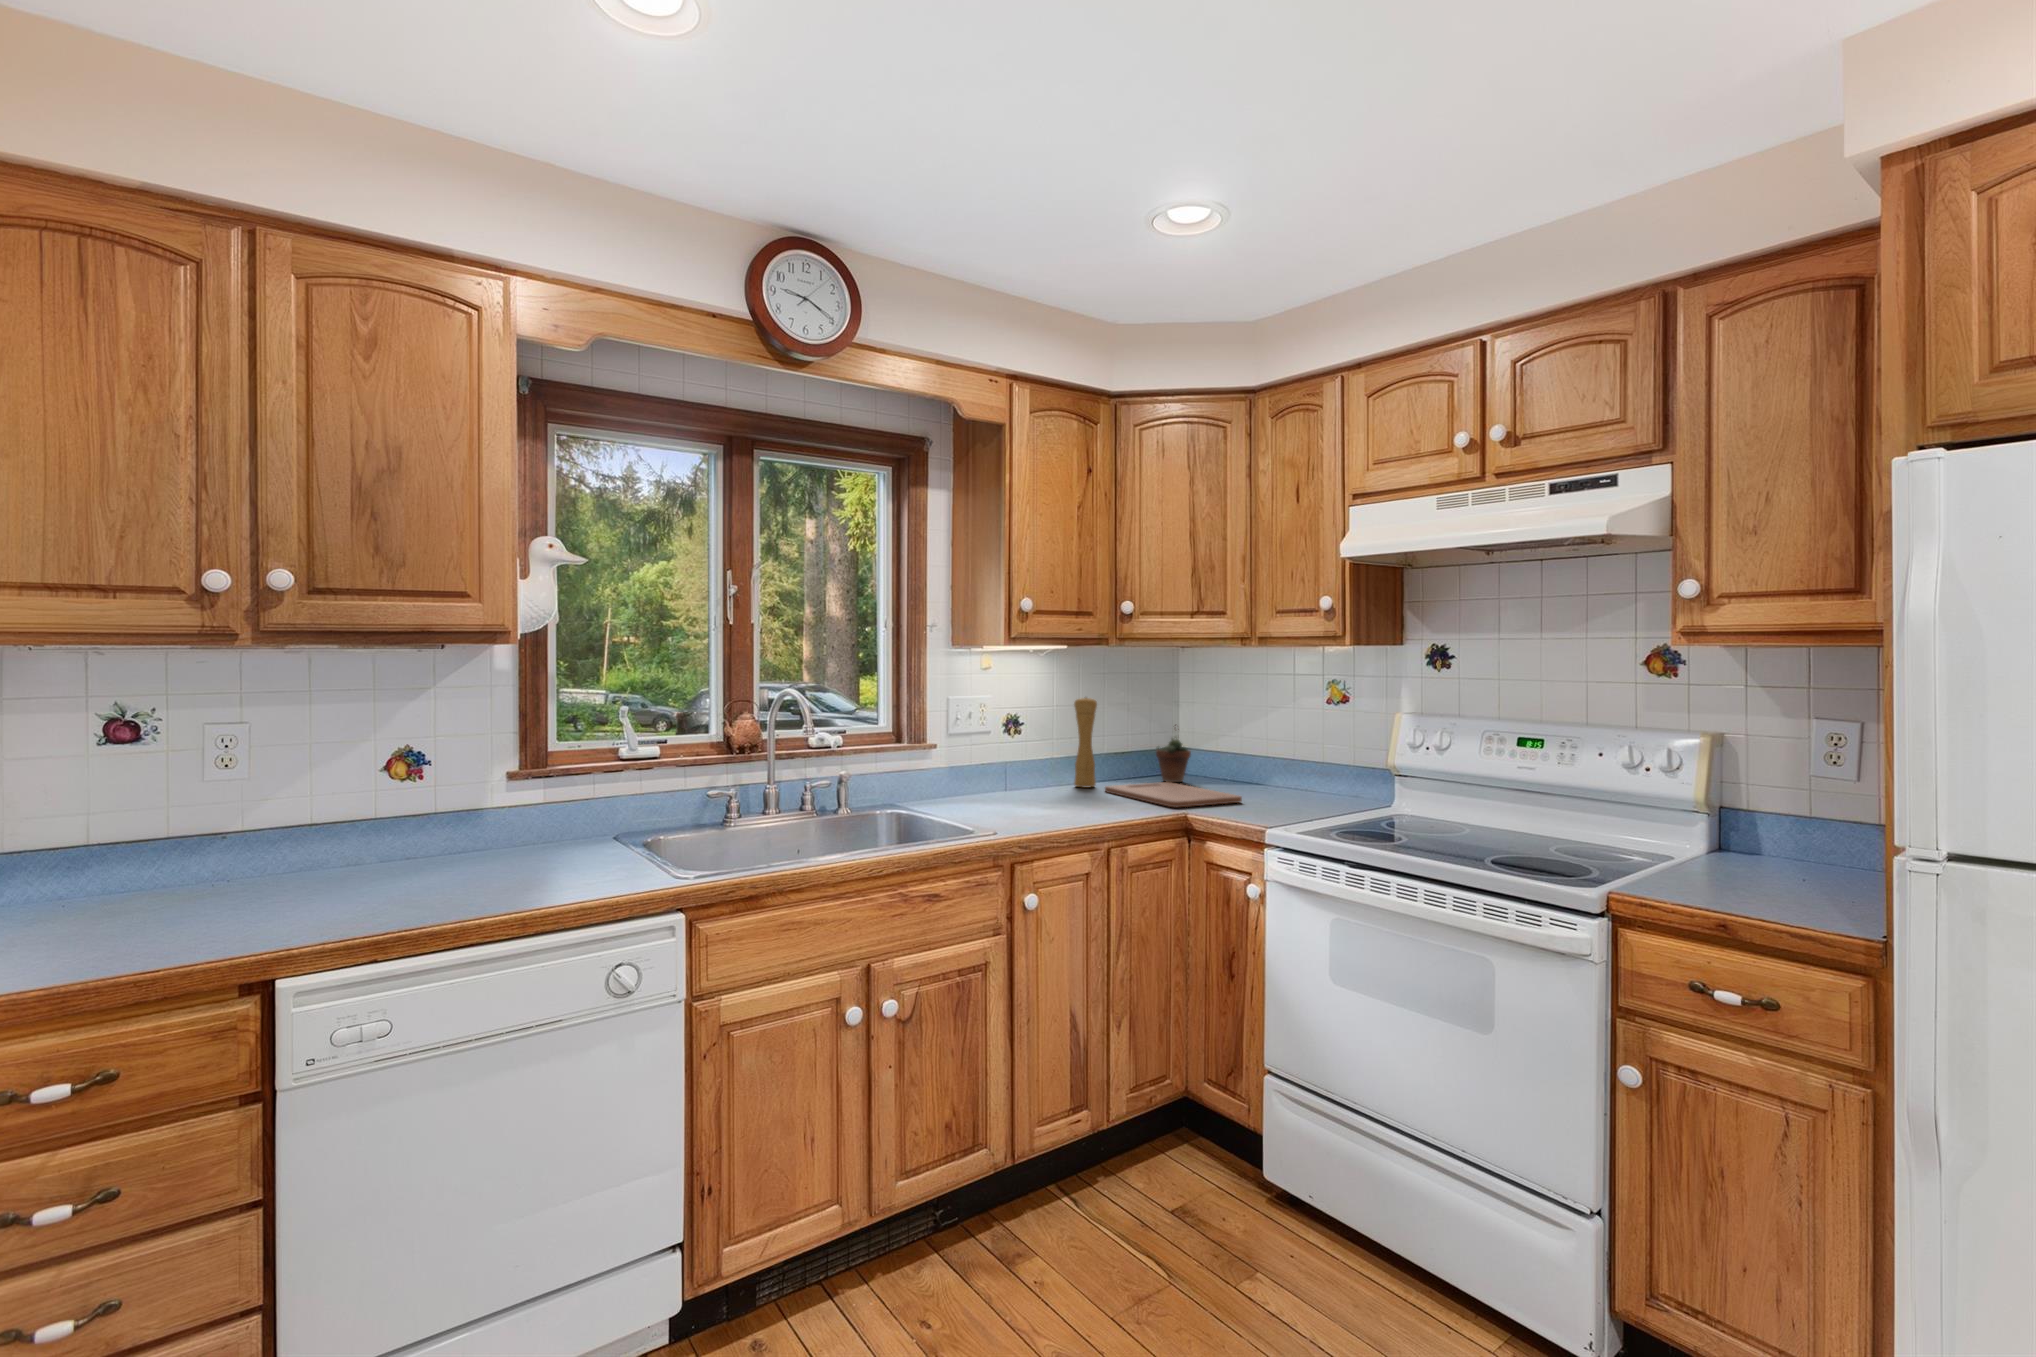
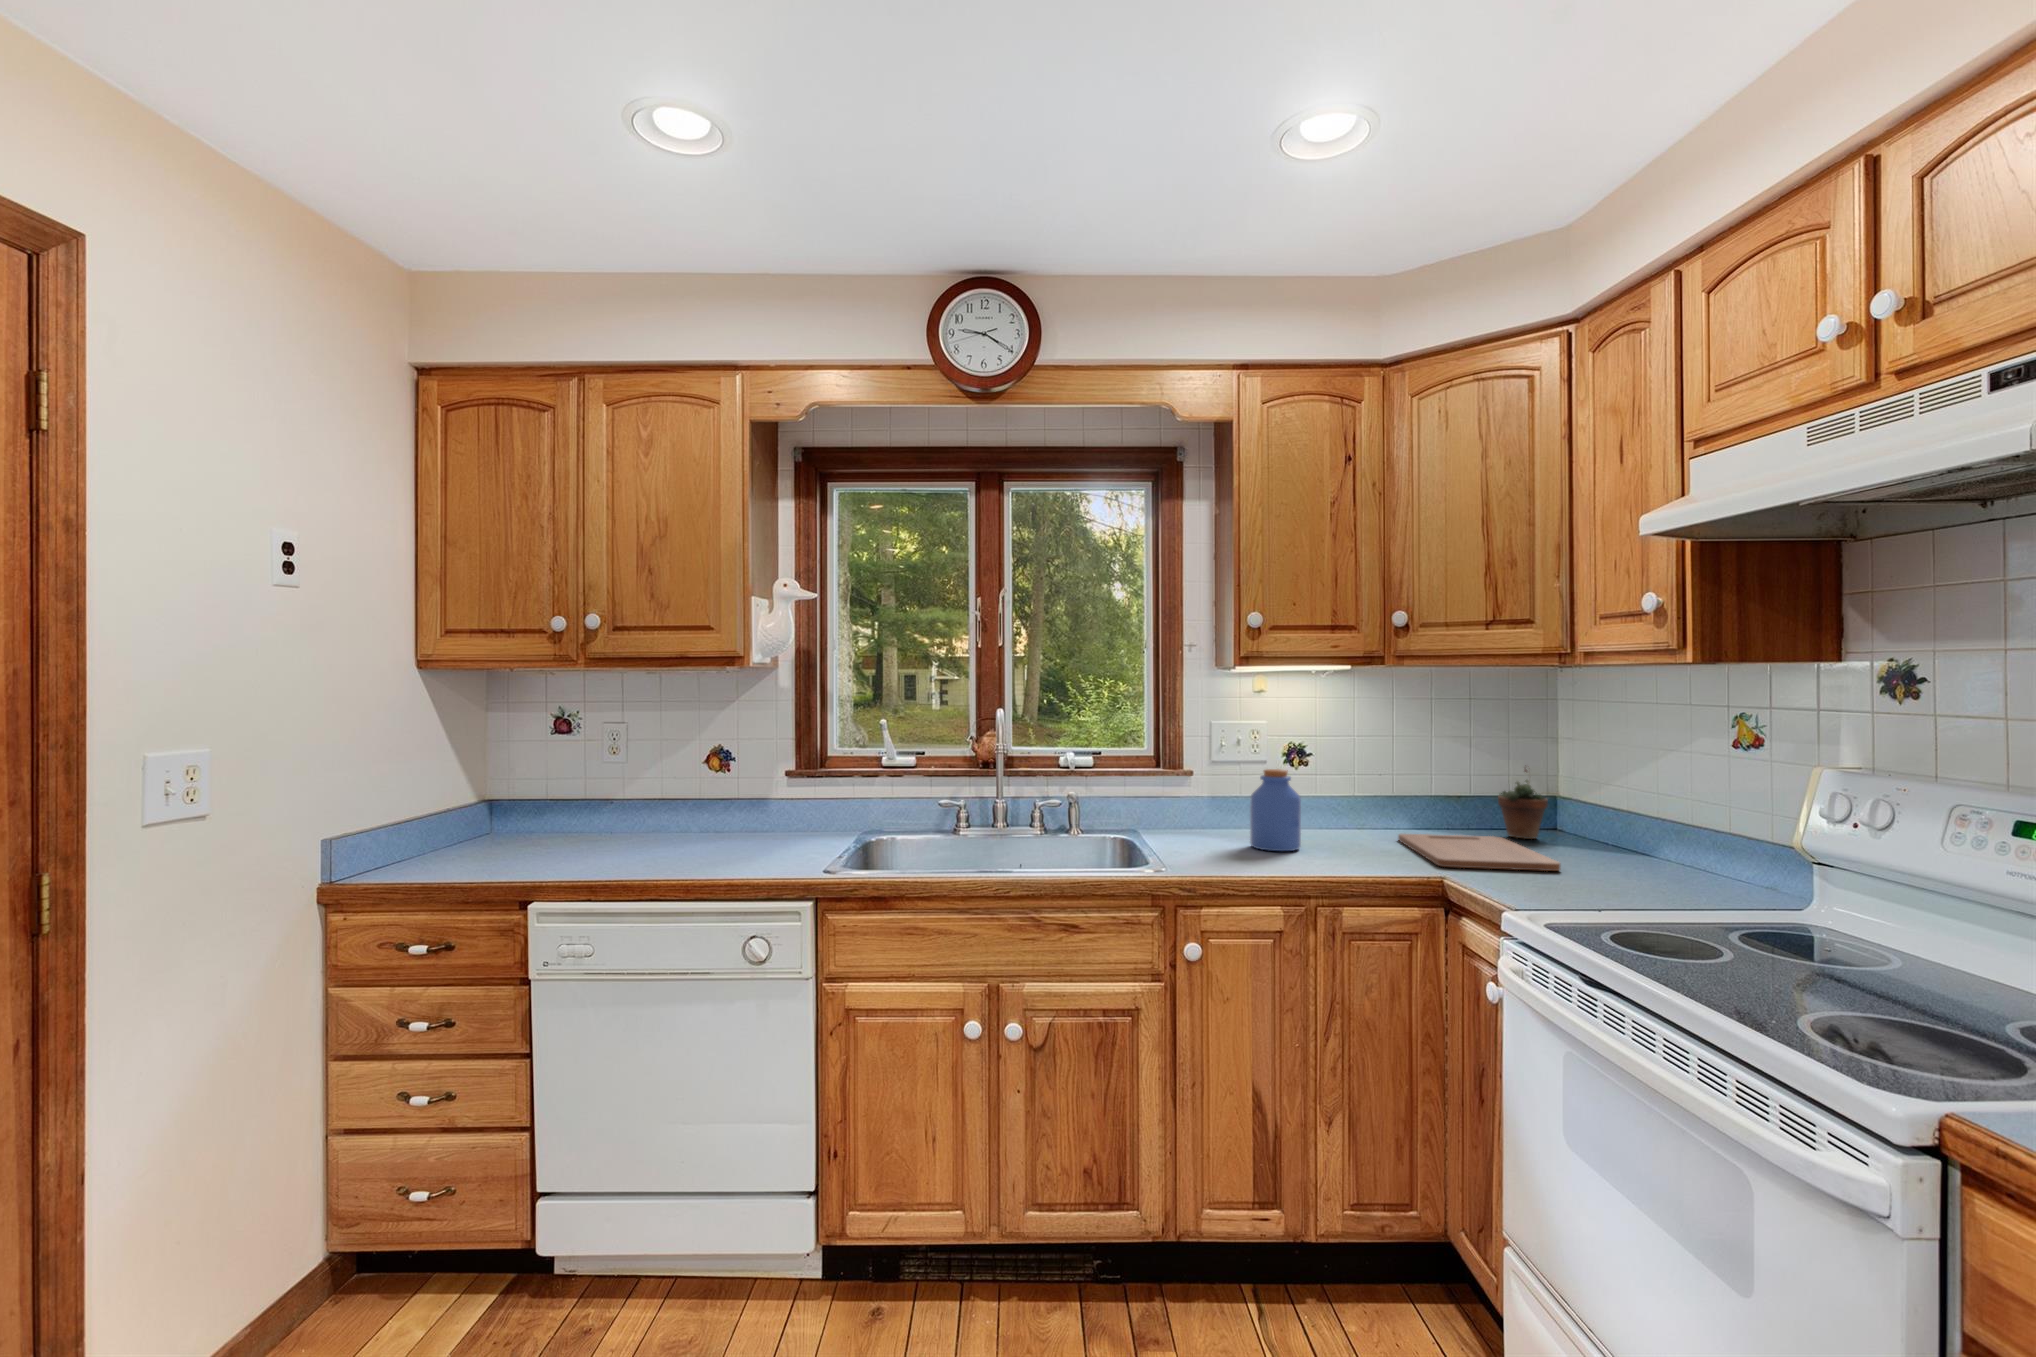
pepper mill: present [1074,697,1097,788] -> none [1372,727,1401,834]
jar: none [1018,737,1061,809] -> present [1250,769,1301,851]

